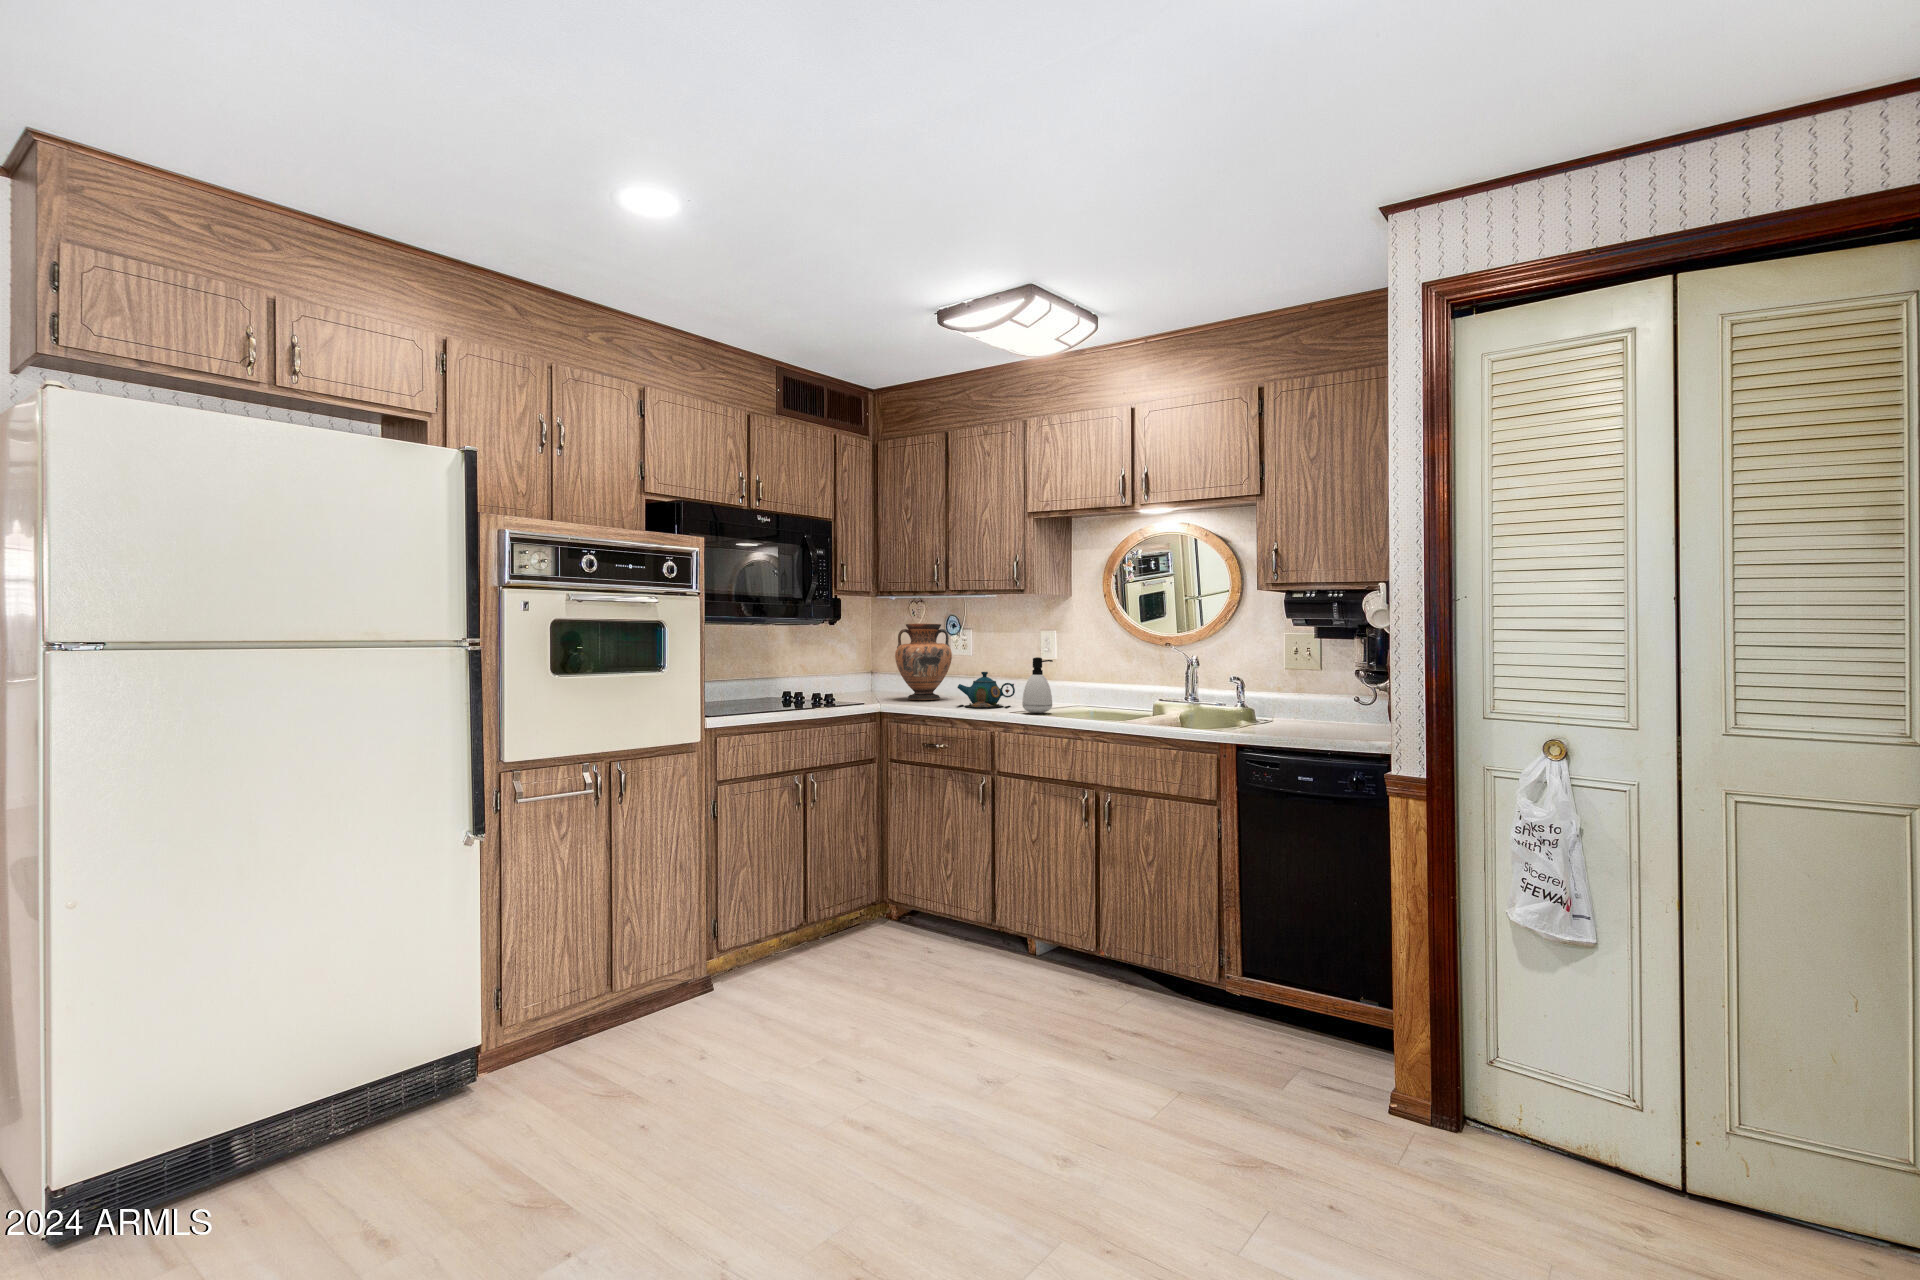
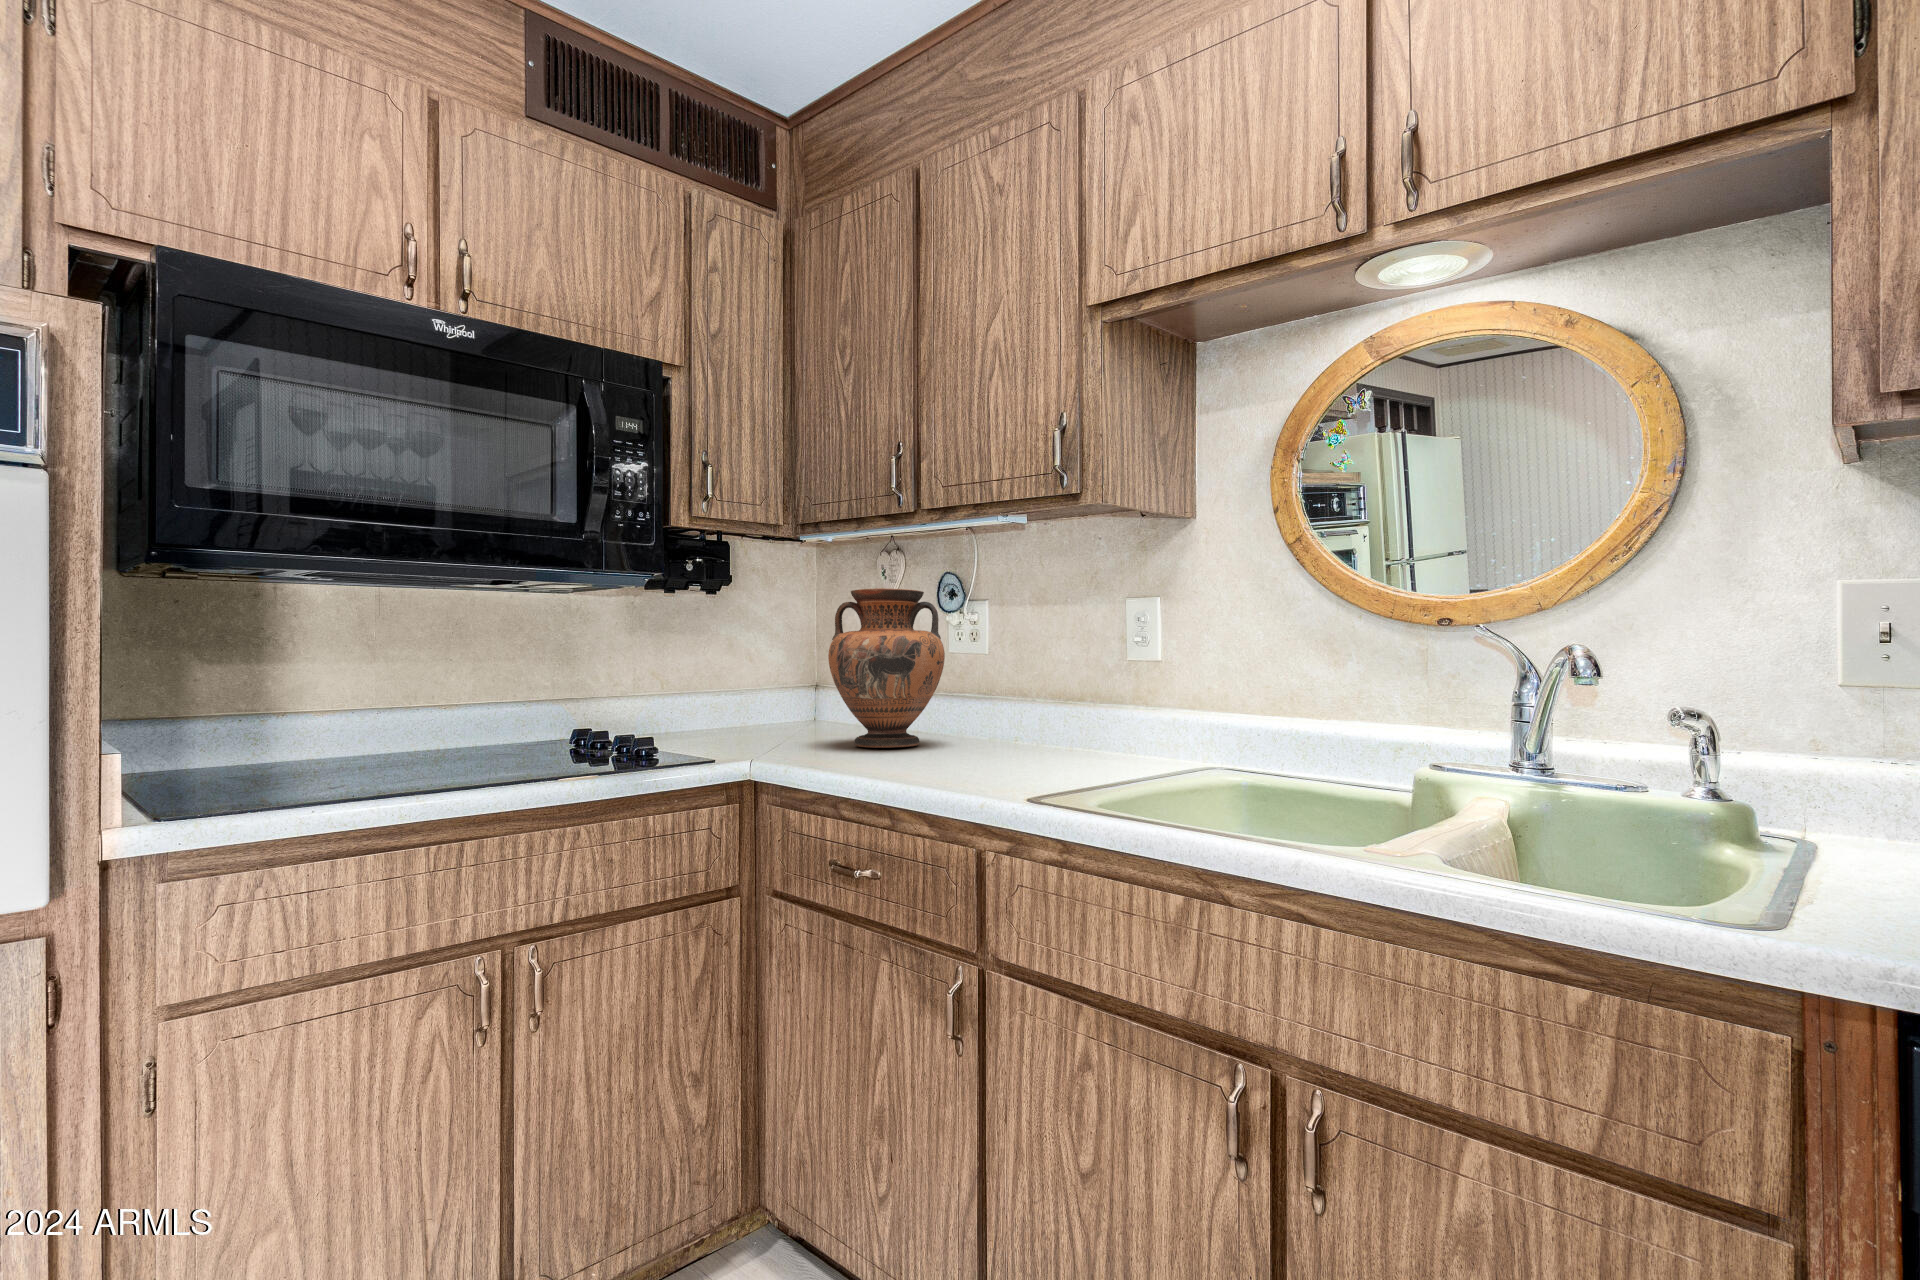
soap dispenser: present [1022,657,1053,713] -> none [1068,655,1146,797]
teapot: present [958,672,1015,708] -> none [916,690,1065,777]

